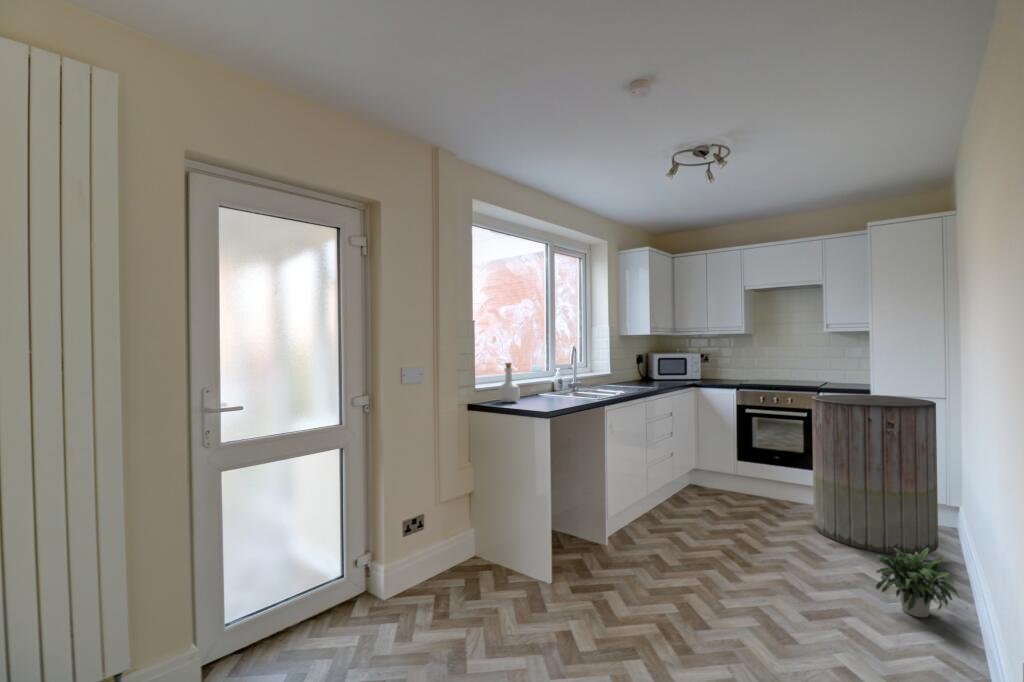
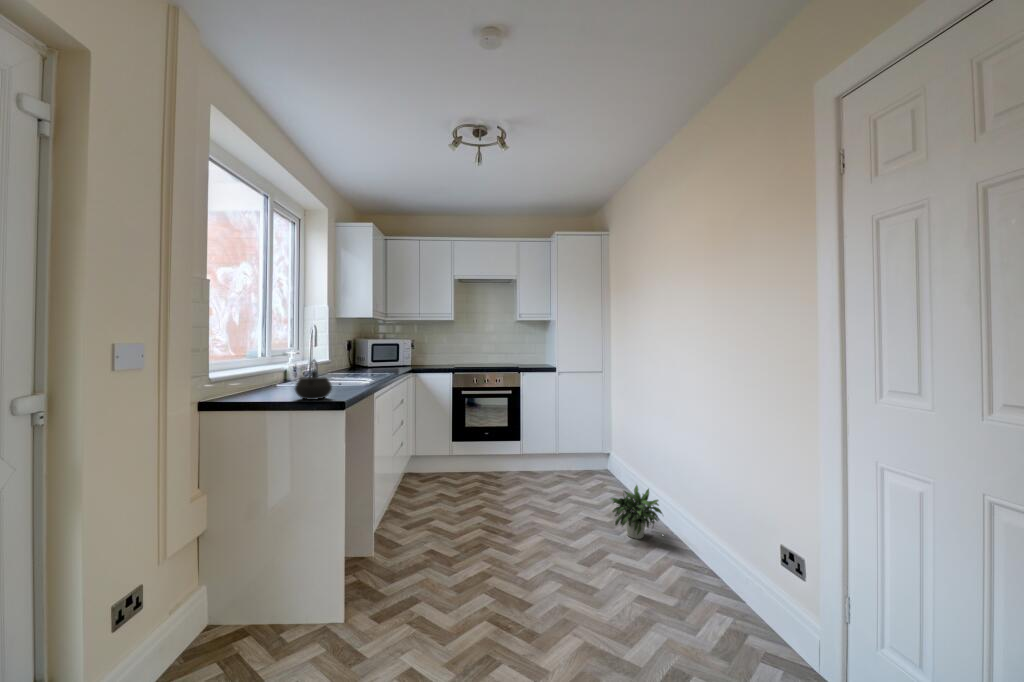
bottle: present [499,363,520,402] -> none [242,343,275,397]
kettle: none [524,376,551,407] -> present [295,360,332,400]
trash can: present [812,394,938,555] -> none [526,373,609,498]

